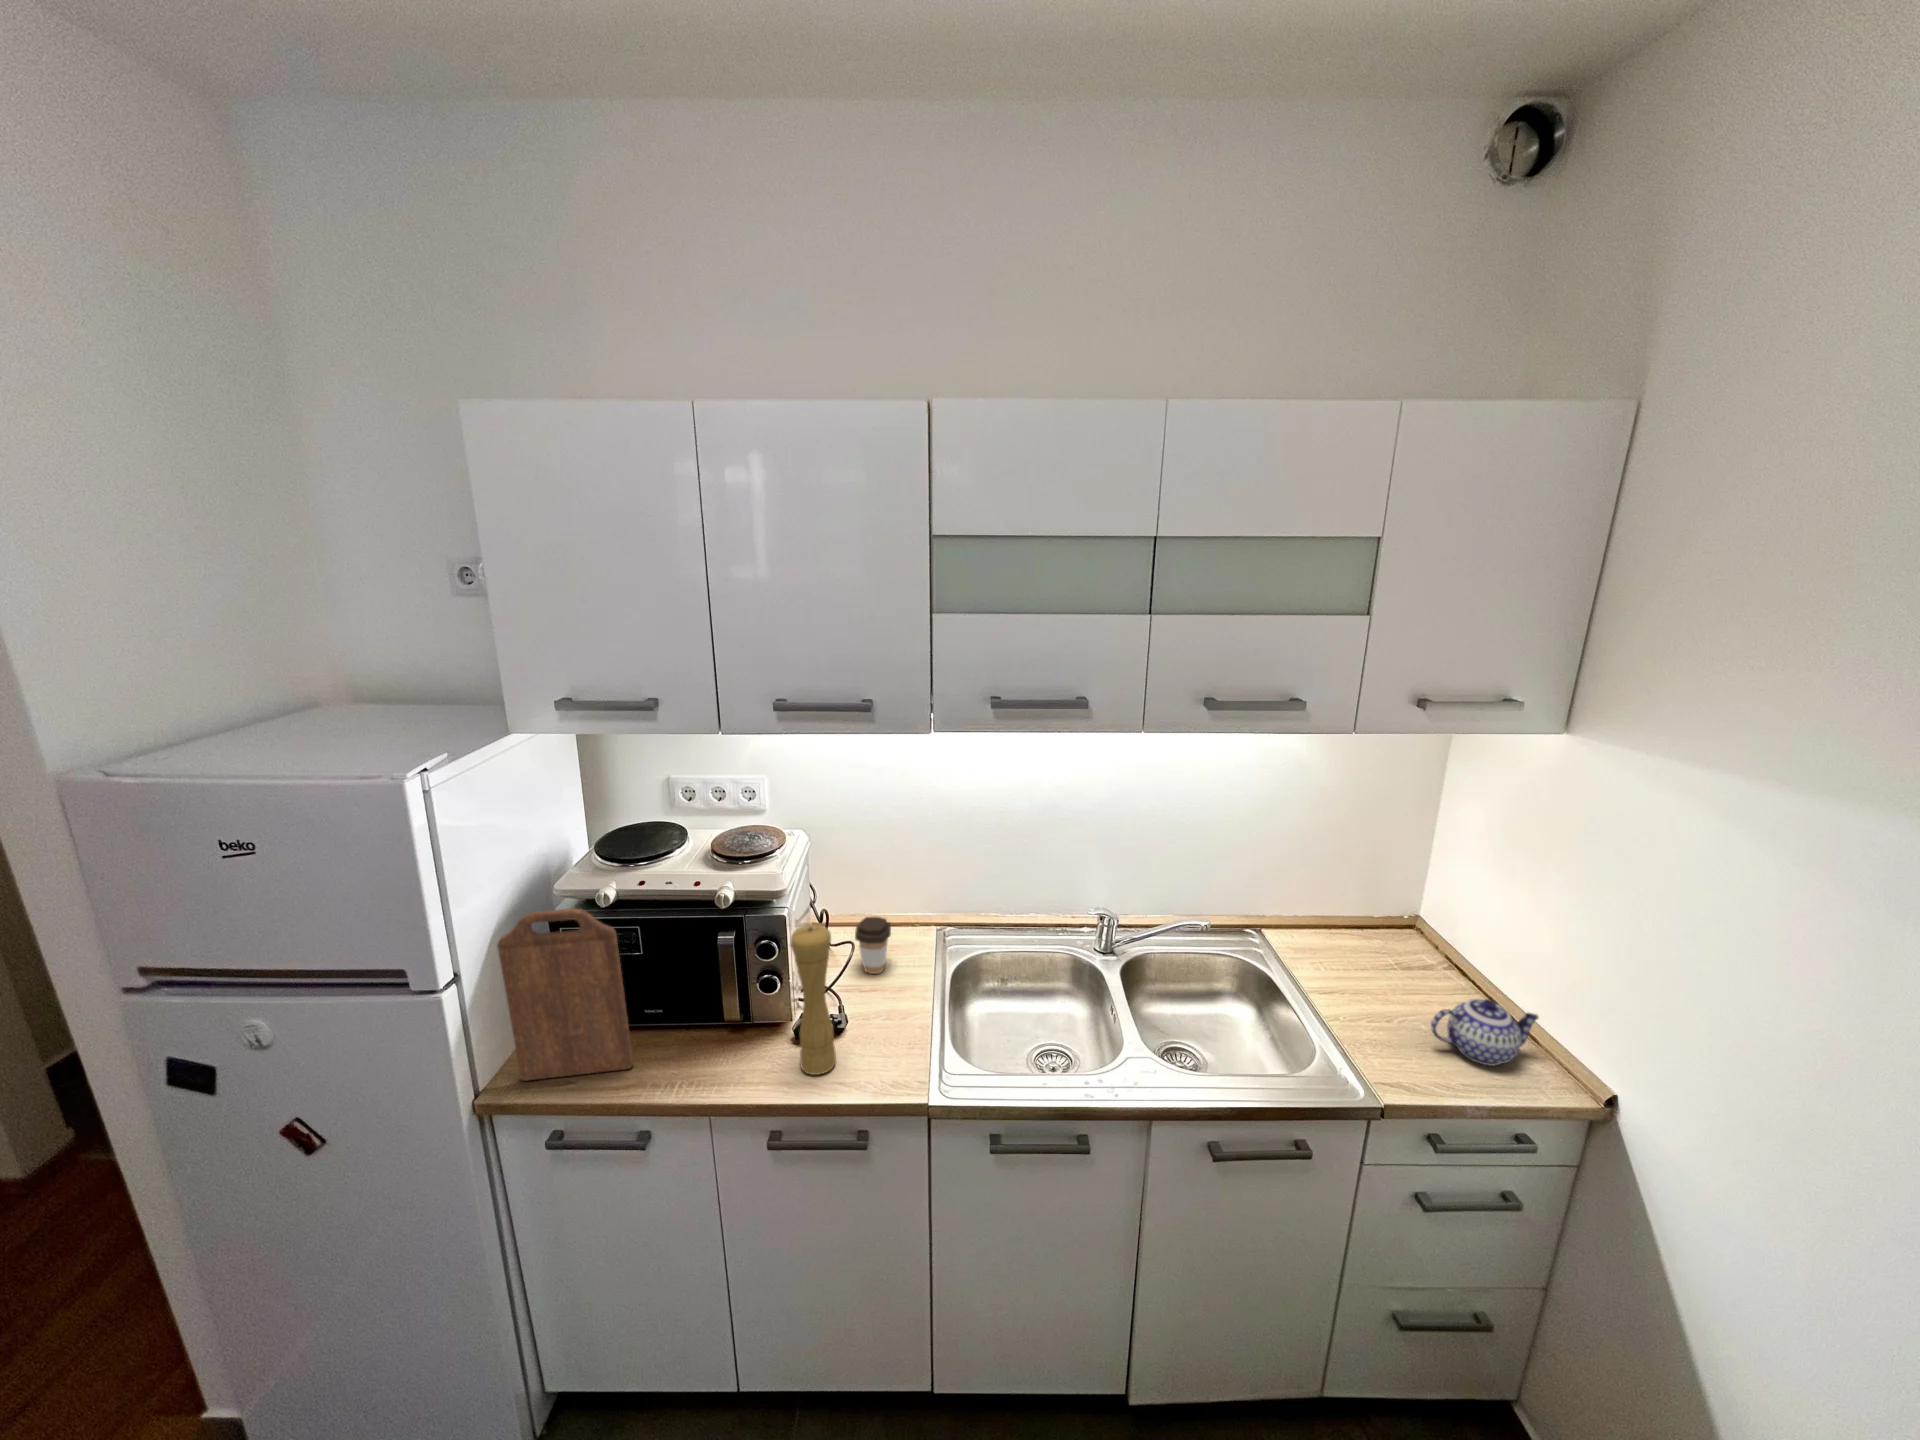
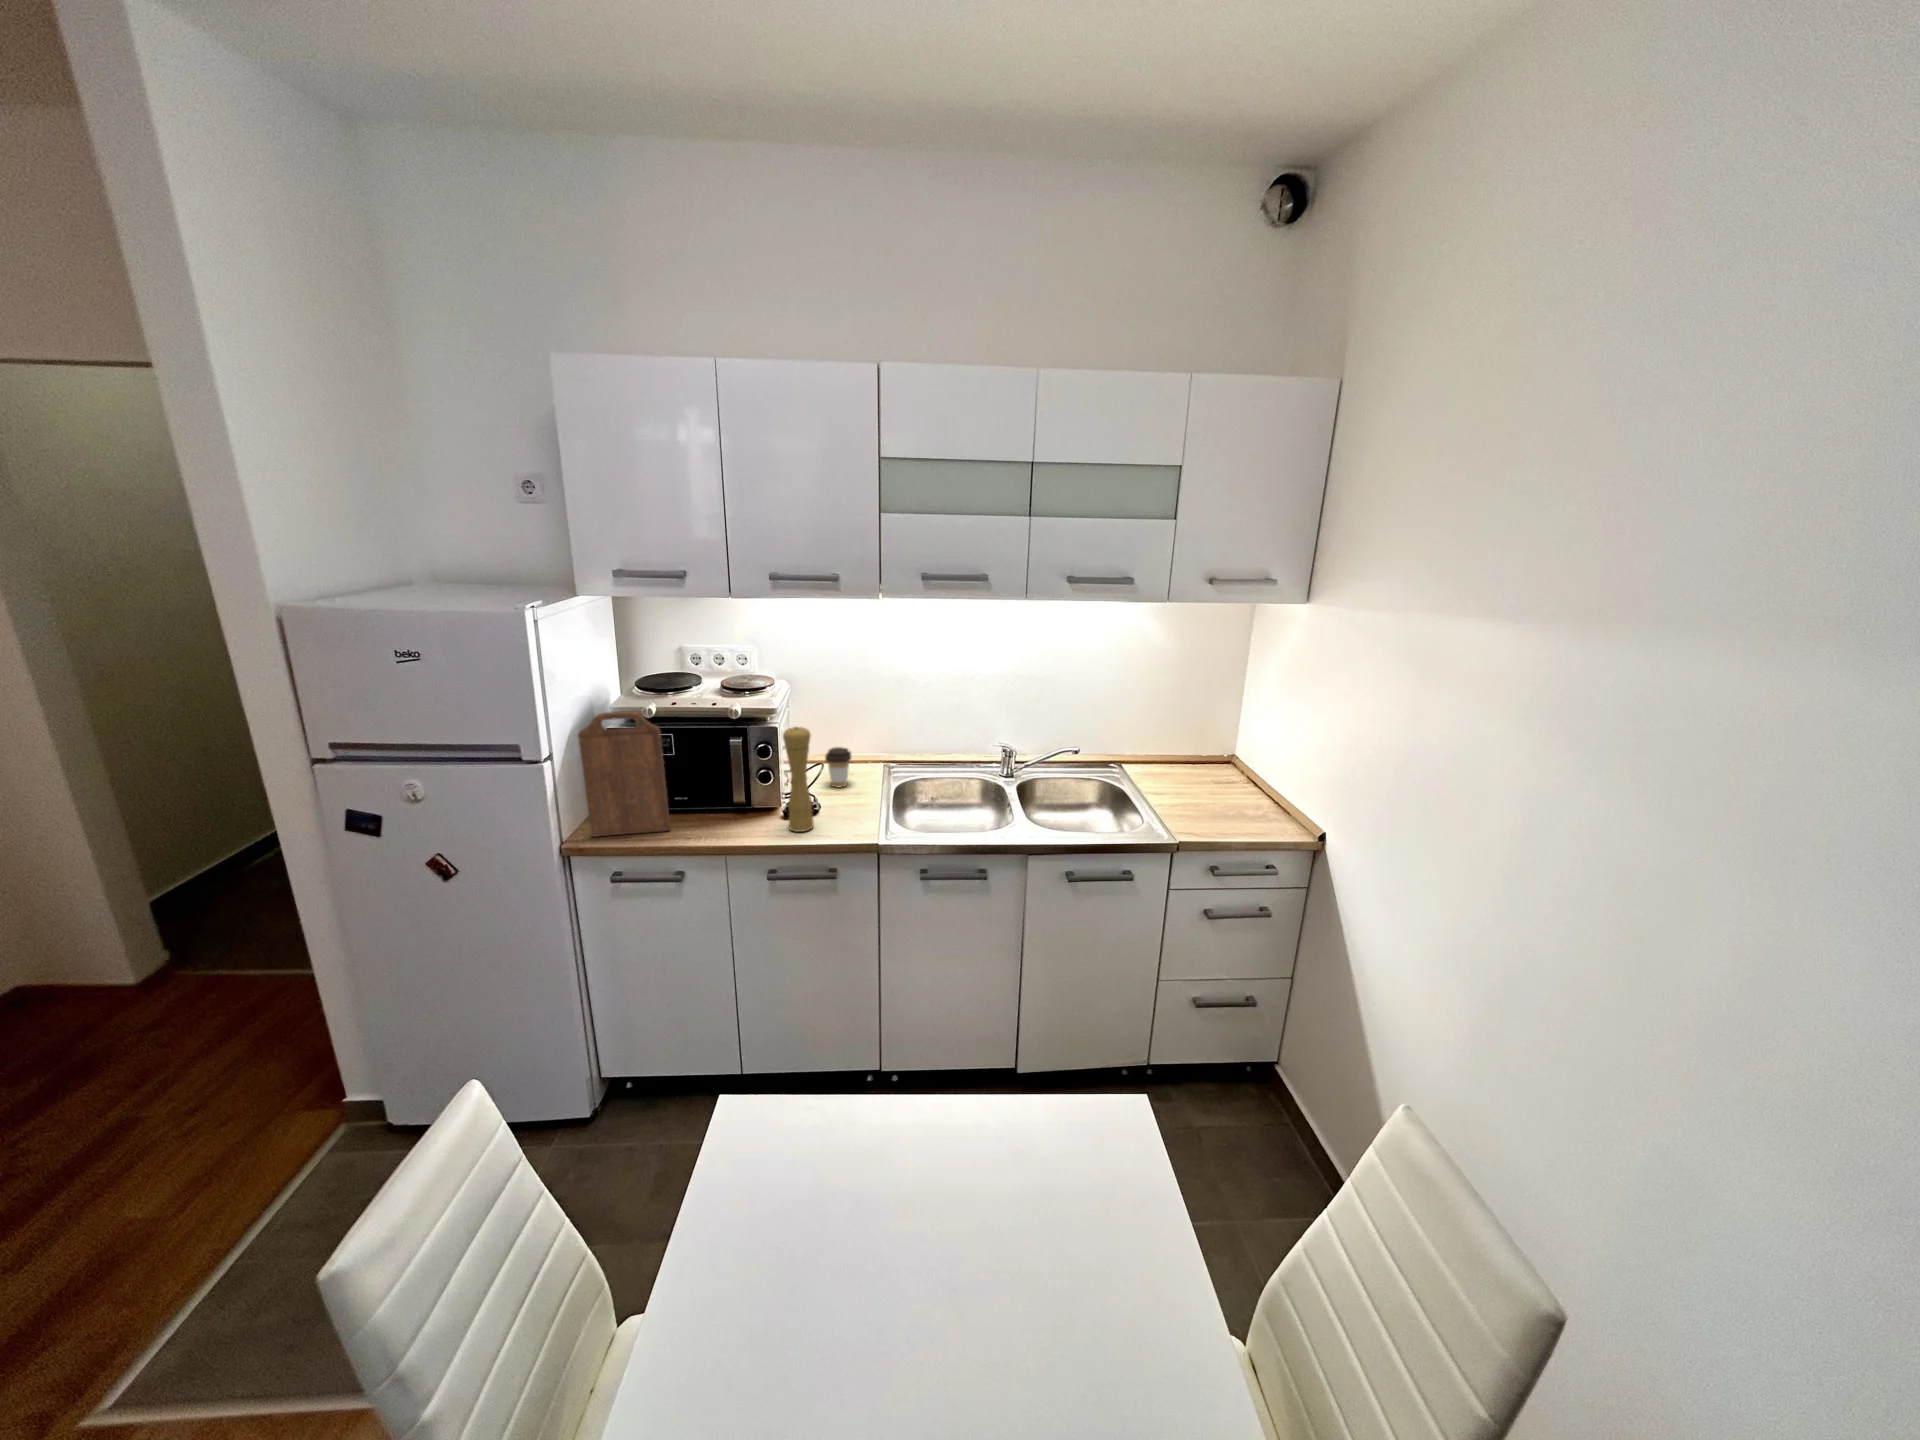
teapot: present [1431,999,1539,1066] -> none [1218,782,1286,825]

